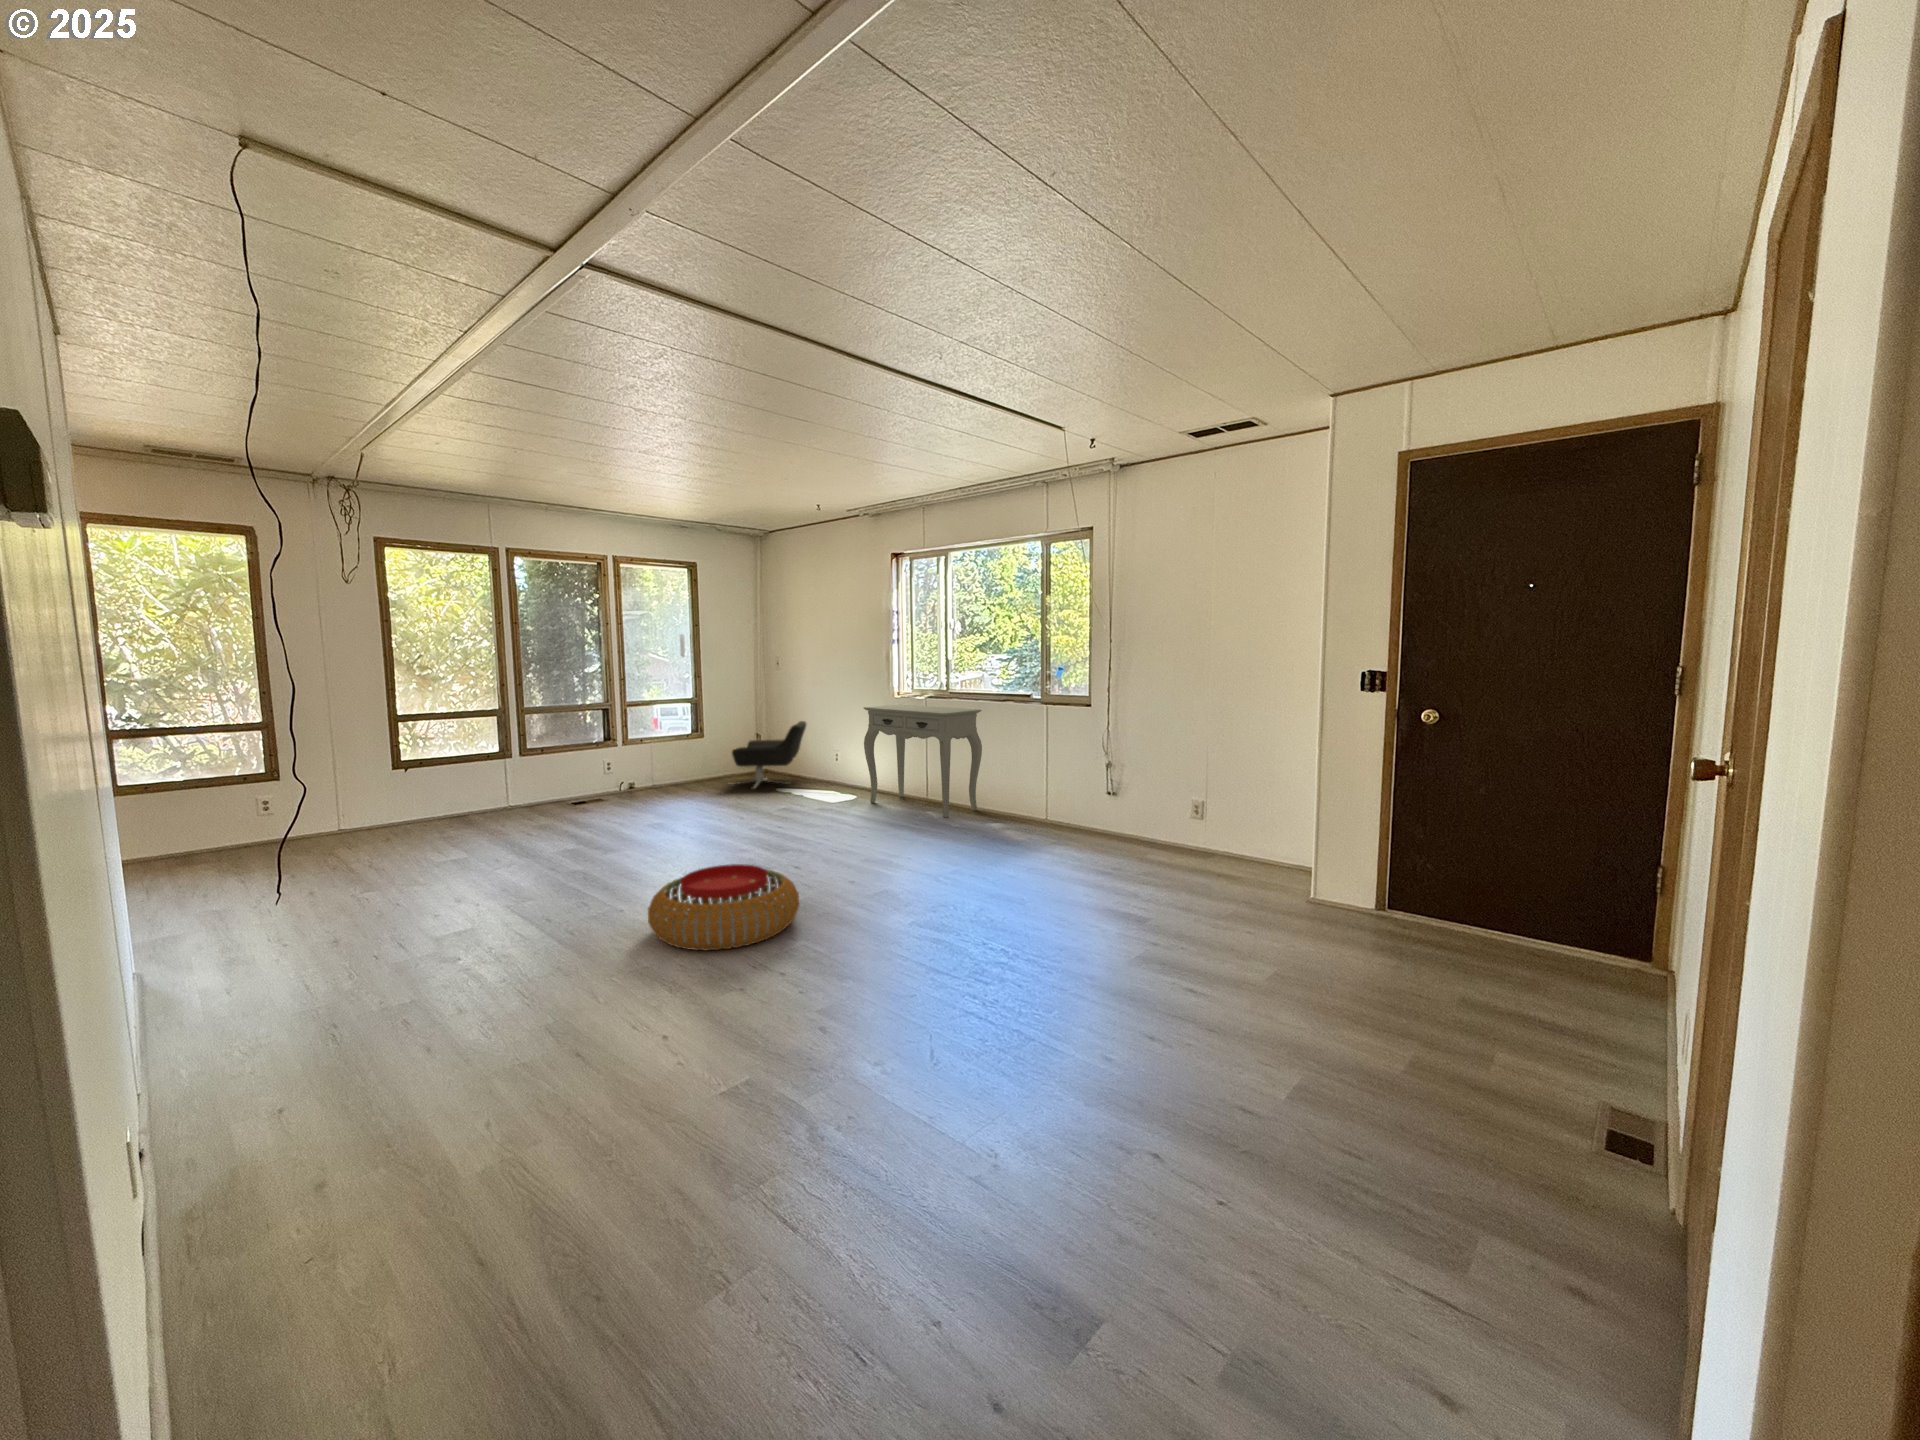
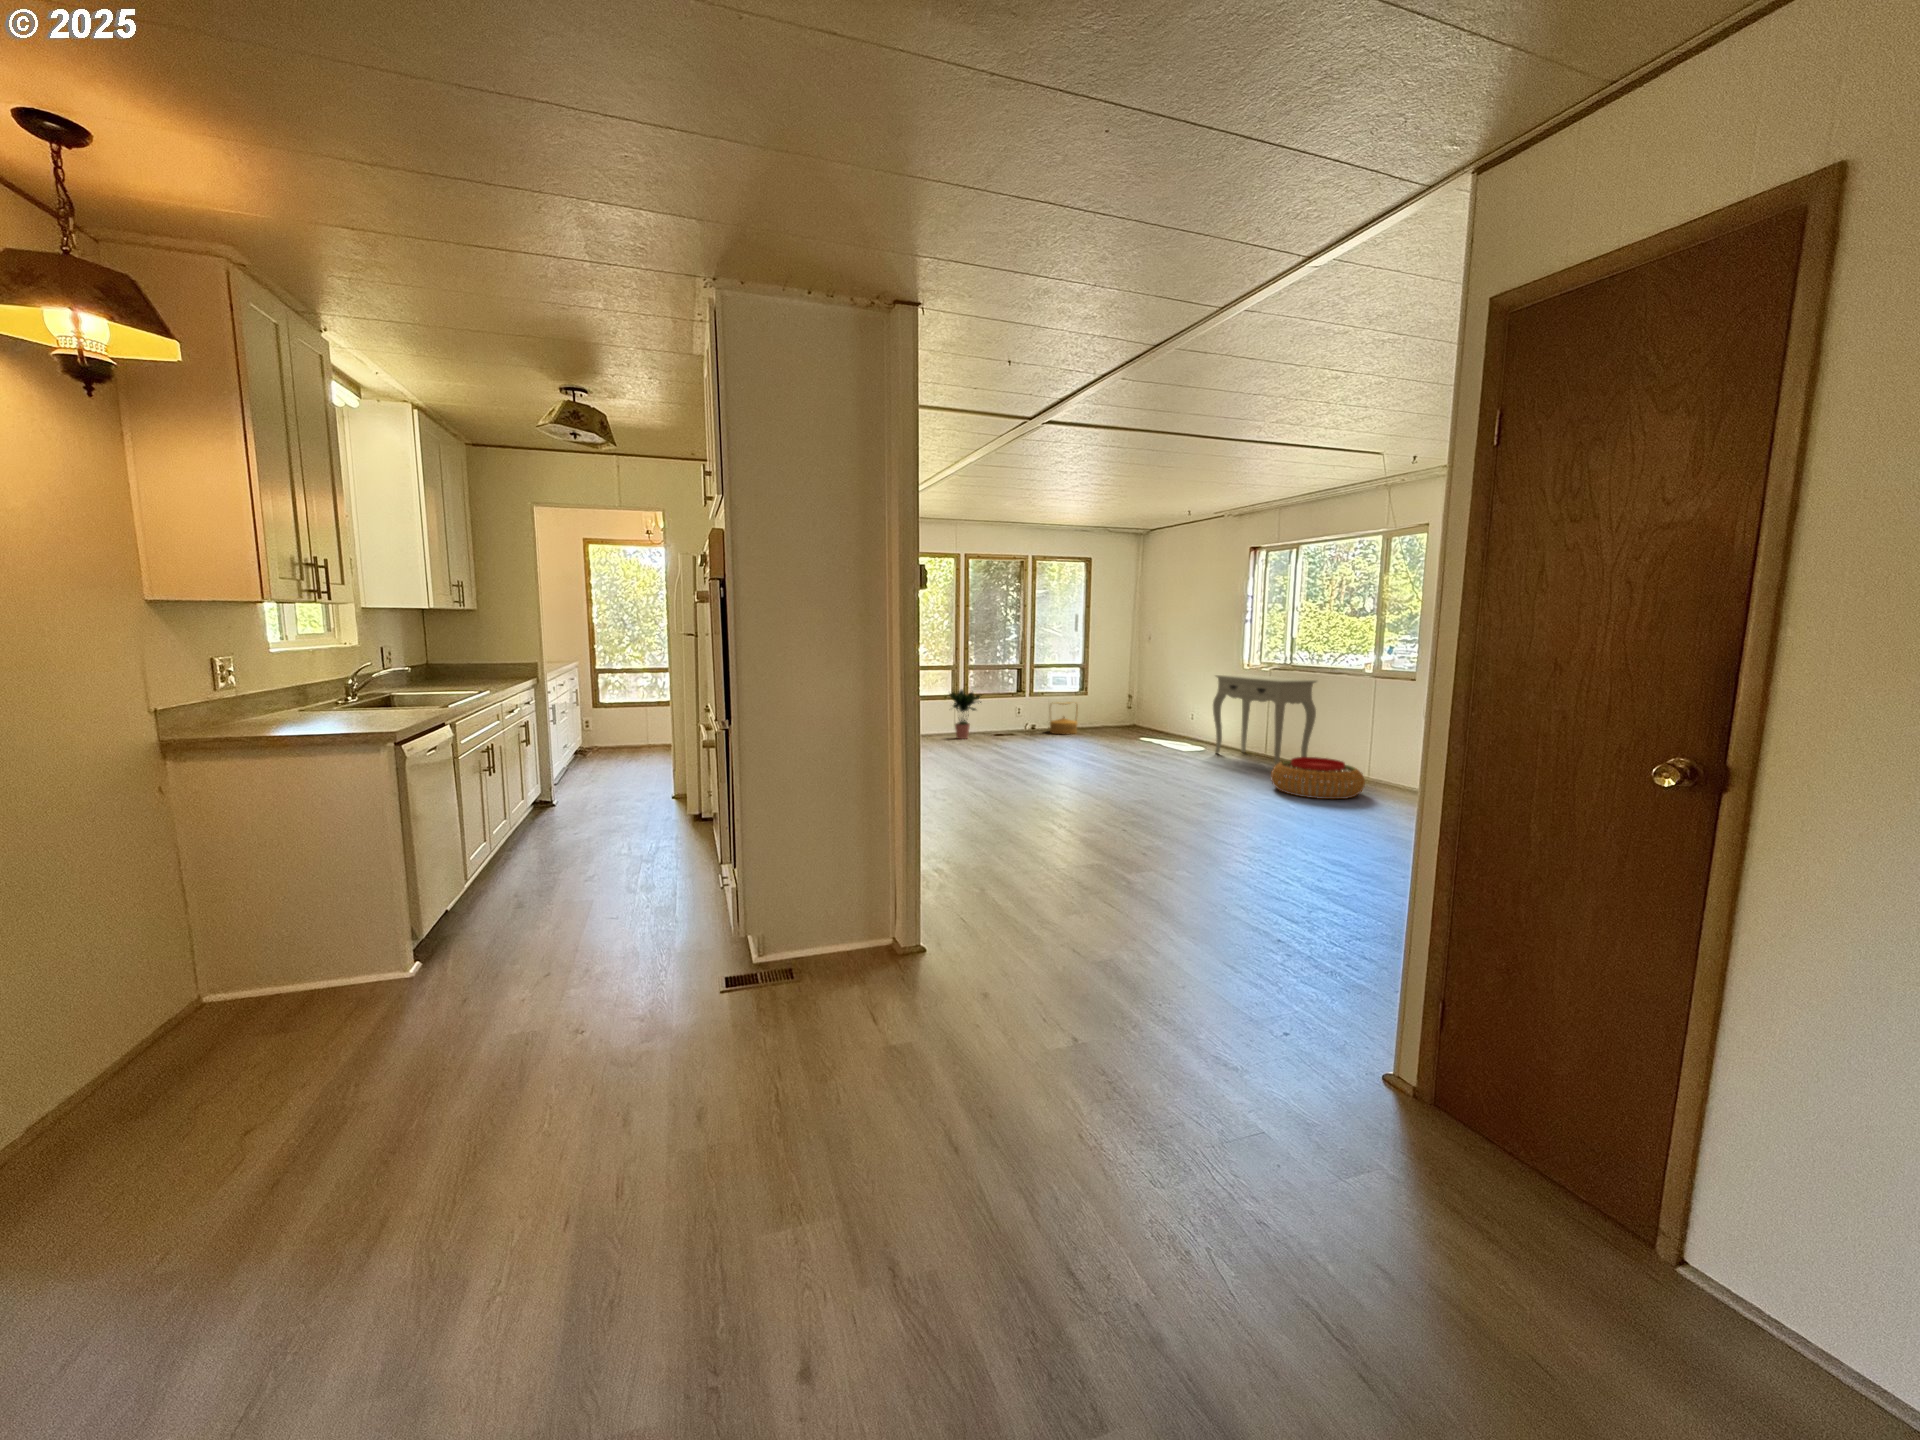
lounge chair: present [732,721,806,788] -> none [1103,686,1169,737]
potted plant: none [489,742,553,817] -> present [950,690,982,739]
woven basket: none [653,748,694,793] -> present [1050,702,1078,734]
pouf: present [648,864,799,950] -> present [1271,757,1365,799]

